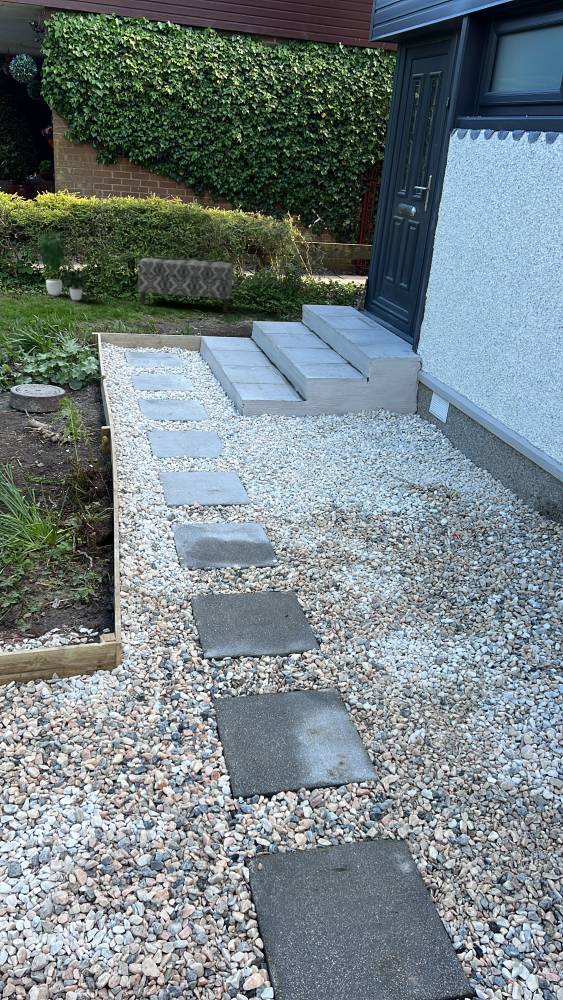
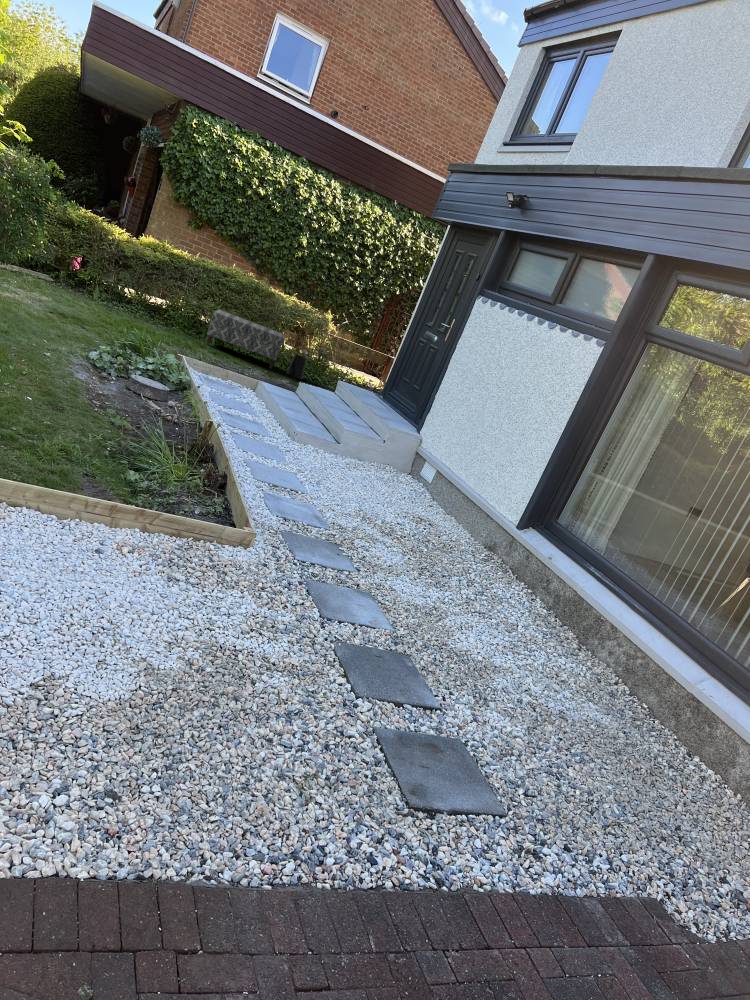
potted plant: present [39,233,86,300] -> none [133,265,173,327]
watering can: none [247,270,270,313] -> present [286,347,308,379]

